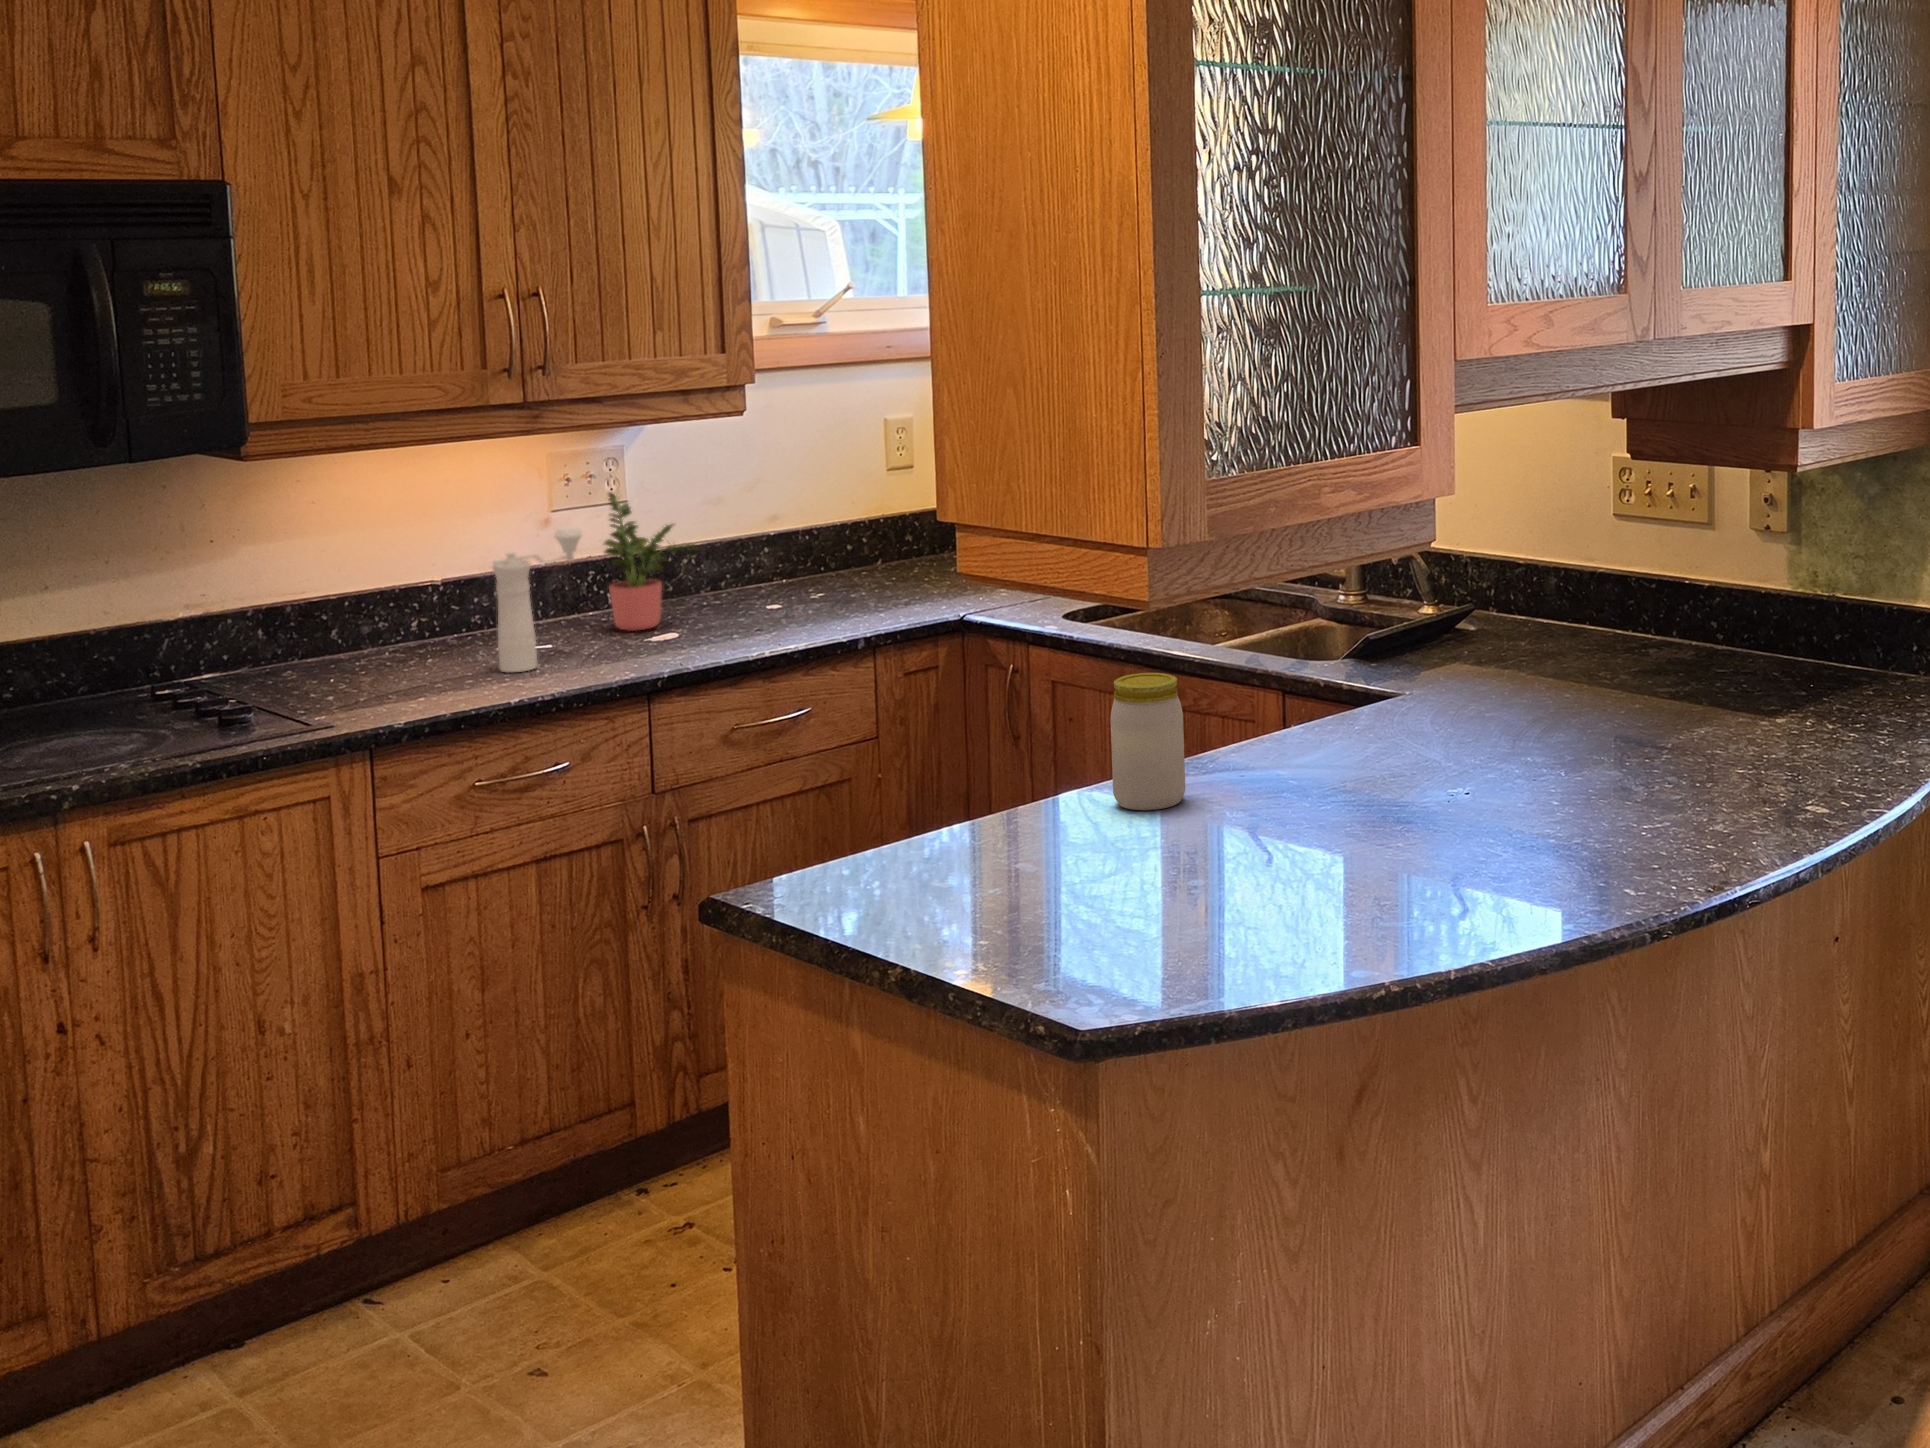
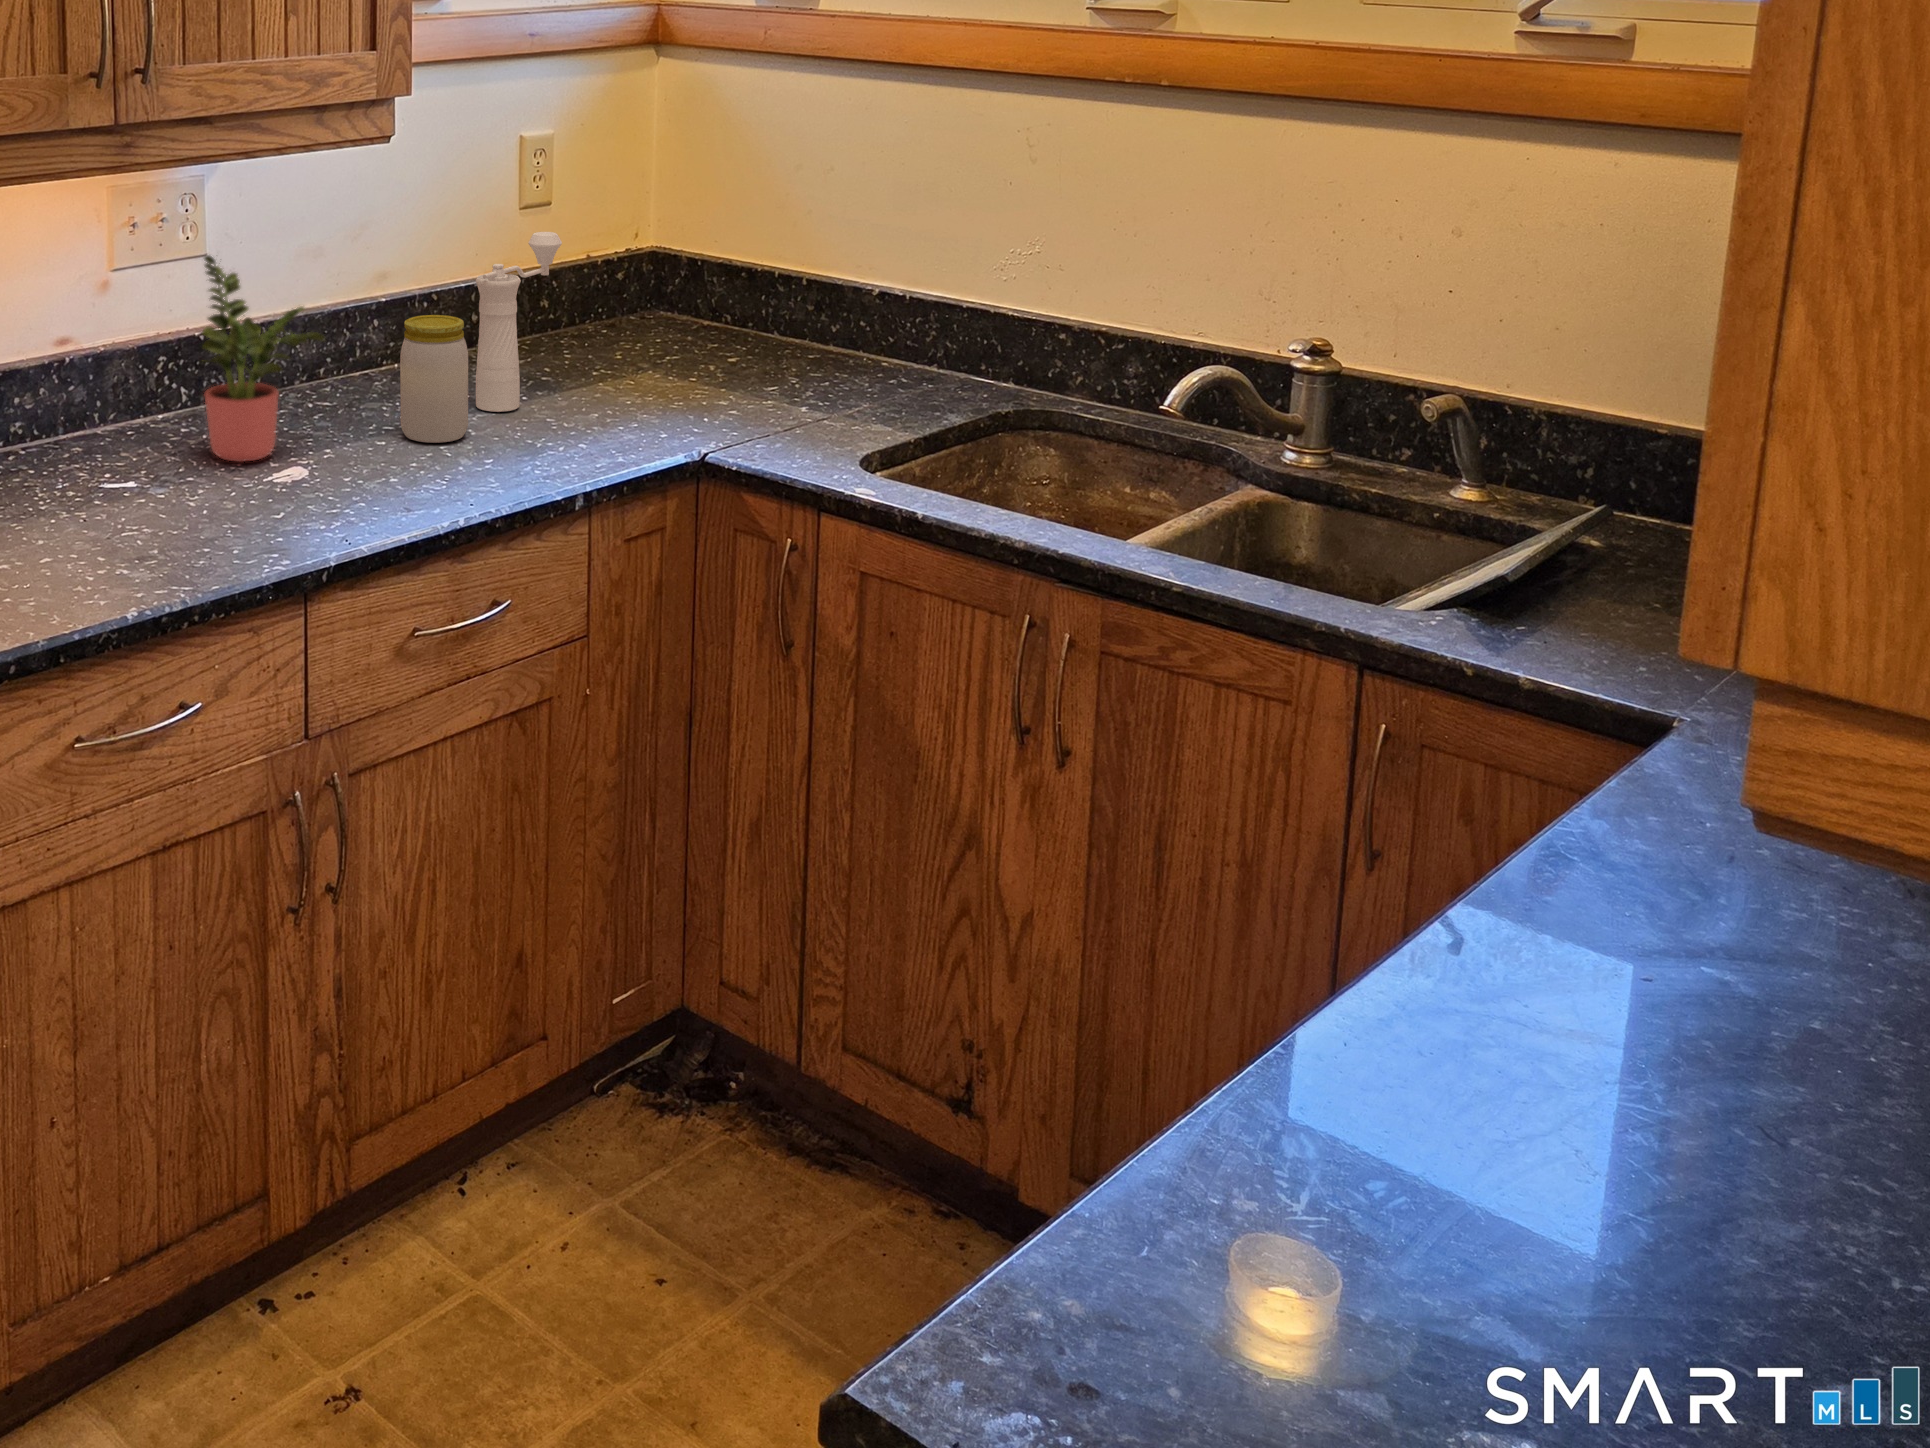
pepper mill: present [492,526,582,672] -> present [475,232,562,412]
jar: present [1110,673,1185,810] -> present [400,315,468,443]

